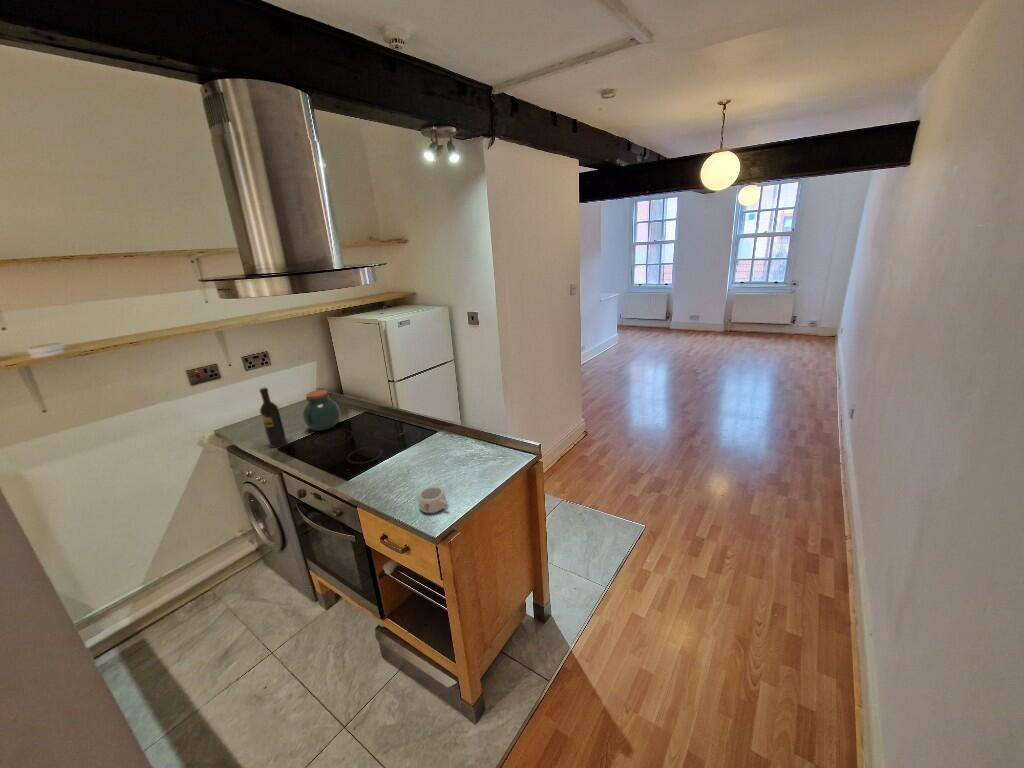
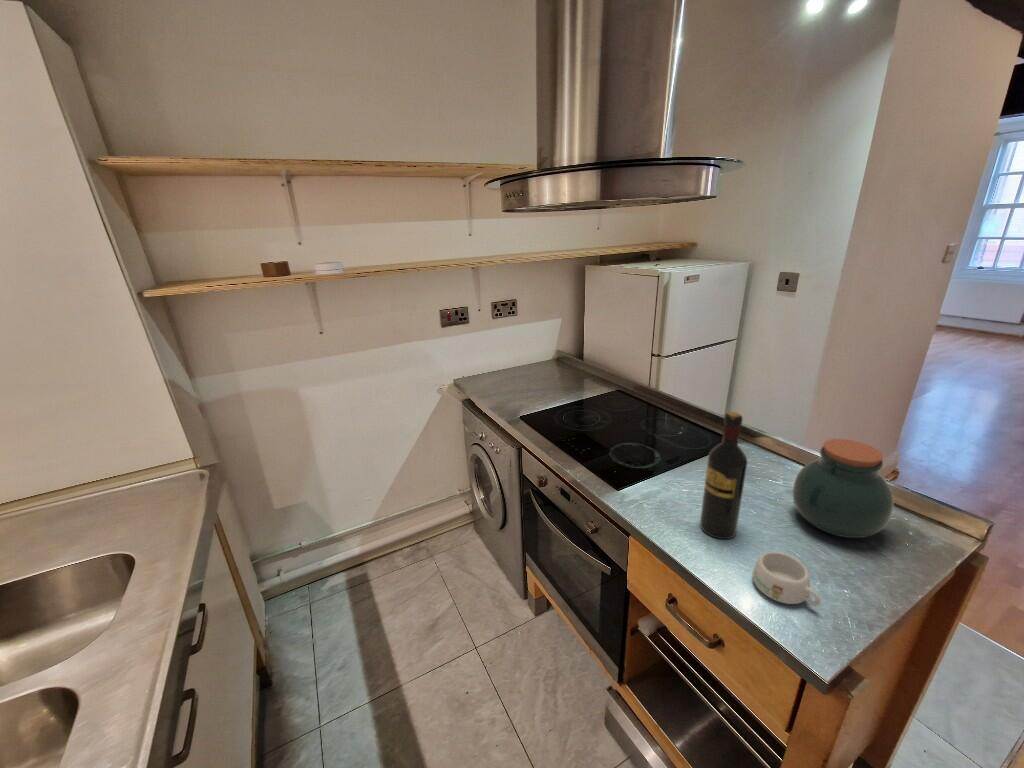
wine bottle: present [260,387,287,448] -> present [700,412,748,539]
jar: present [303,390,341,431] -> present [793,439,894,538]

